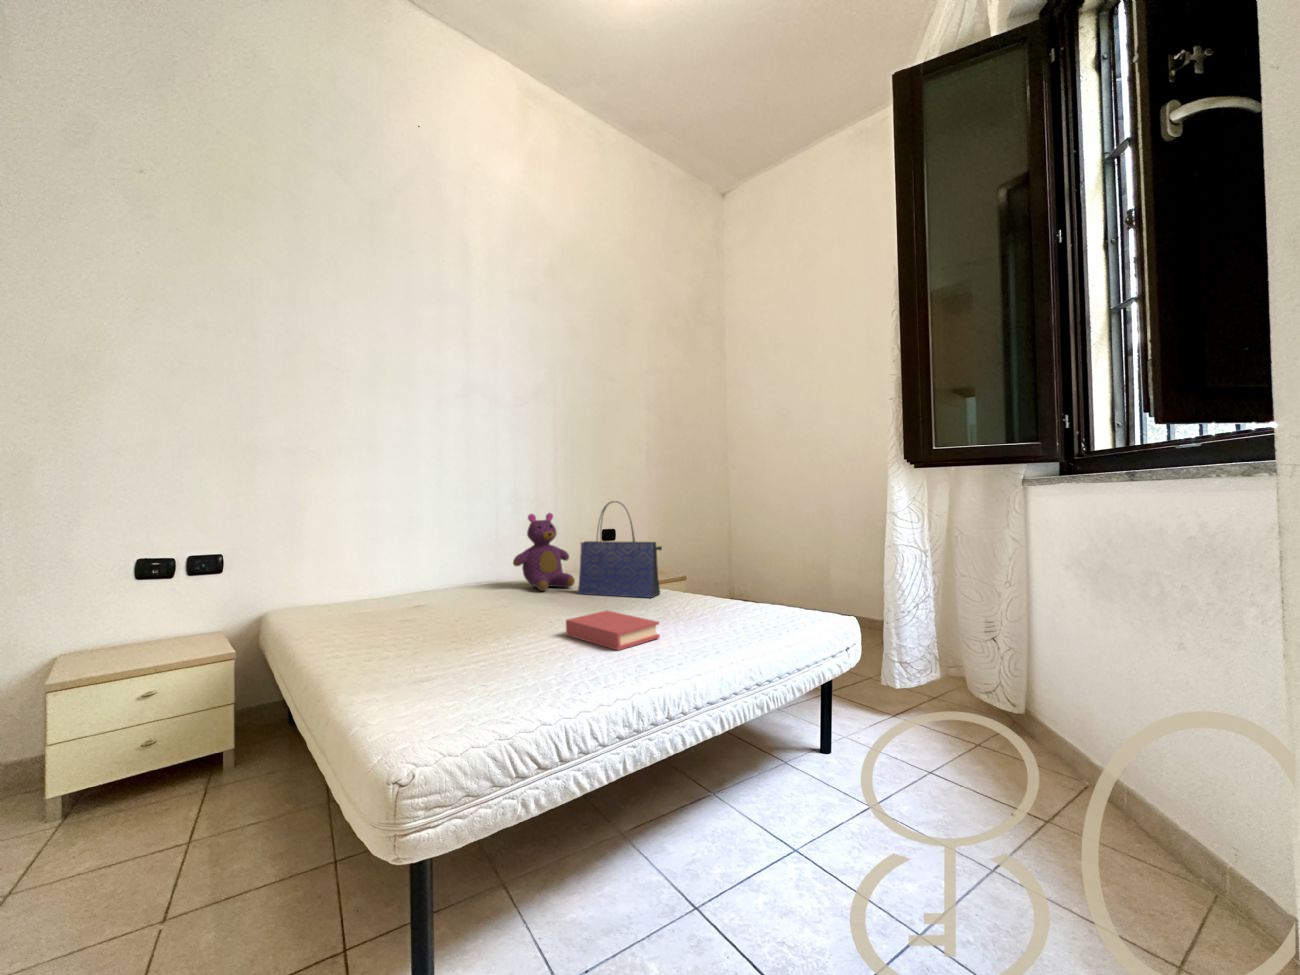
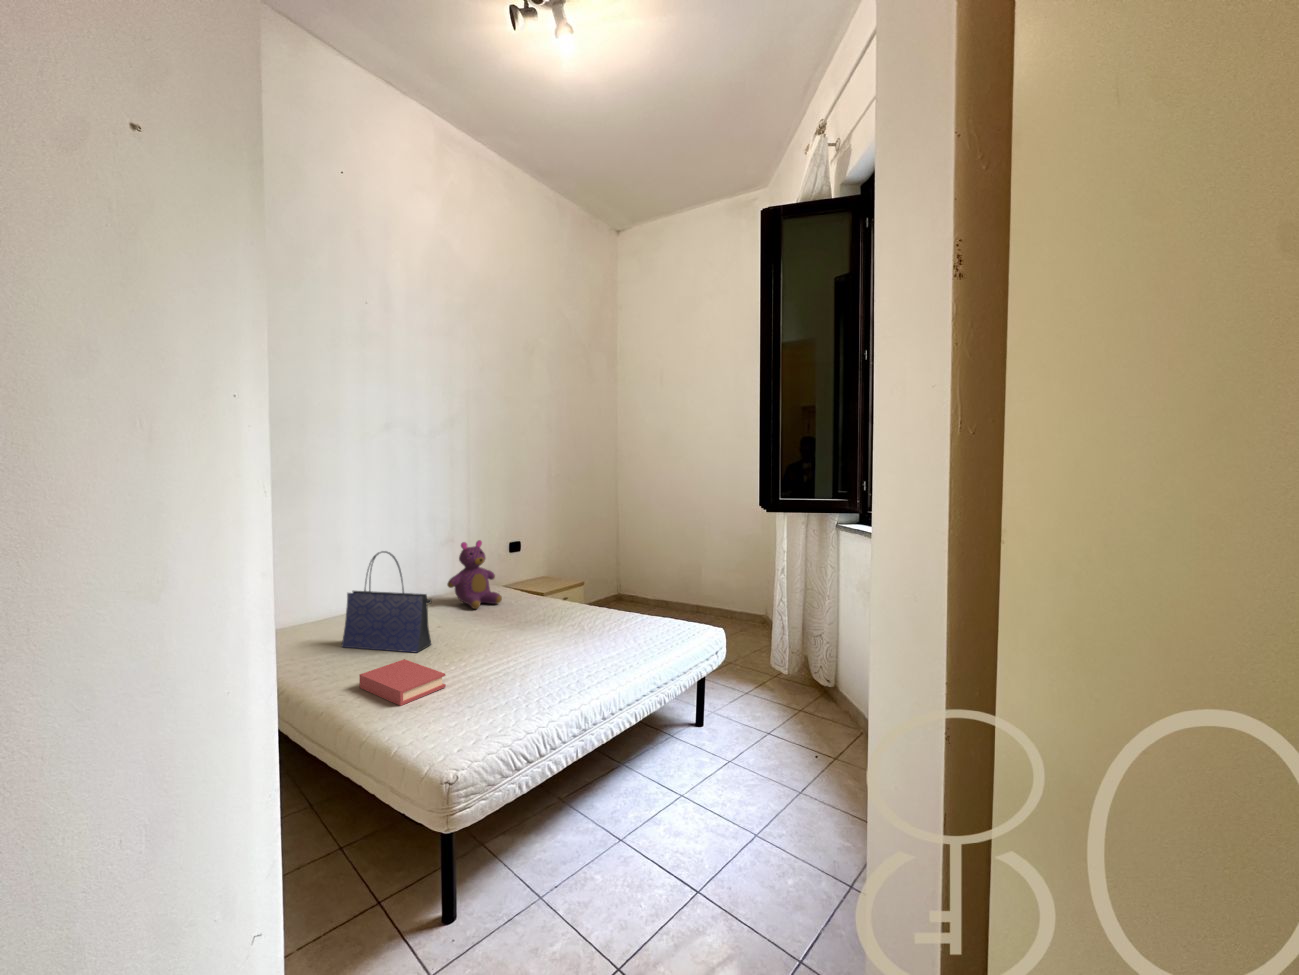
tote bag: present [578,501,662,598] -> present [342,551,432,653]
book: present [566,611,660,651] -> present [359,659,446,706]

